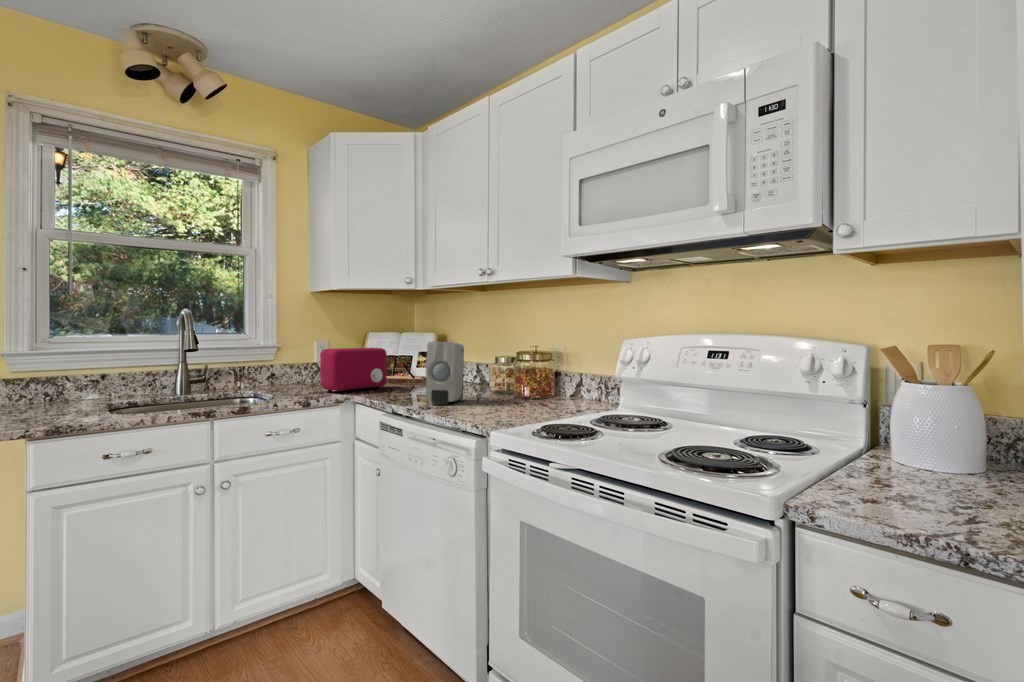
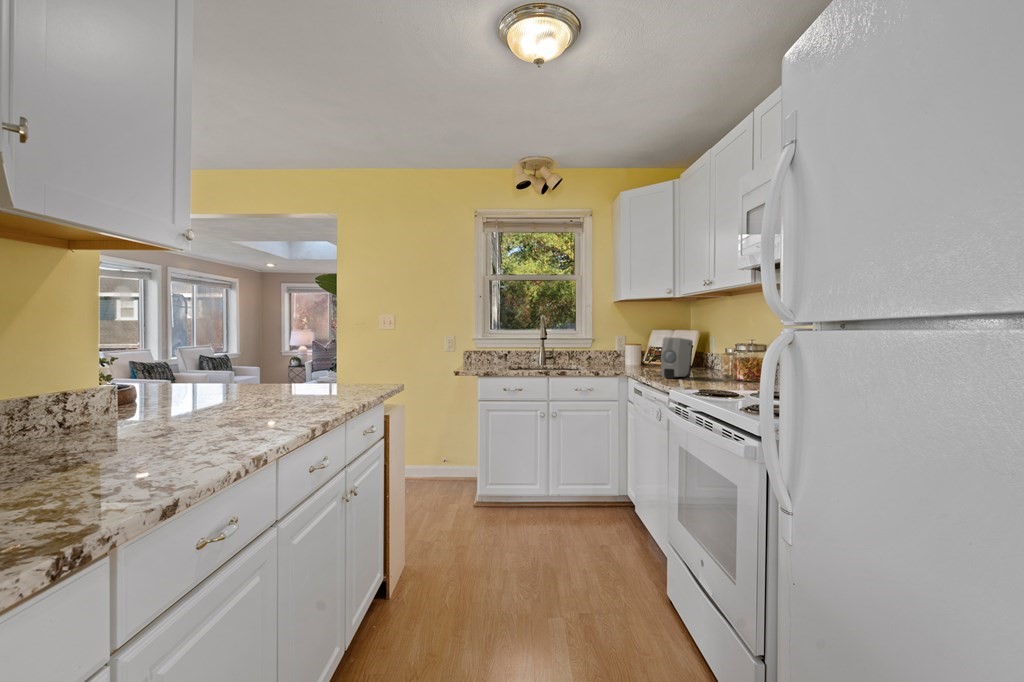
toaster: present [320,348,387,393] -> none [612,342,655,369]

